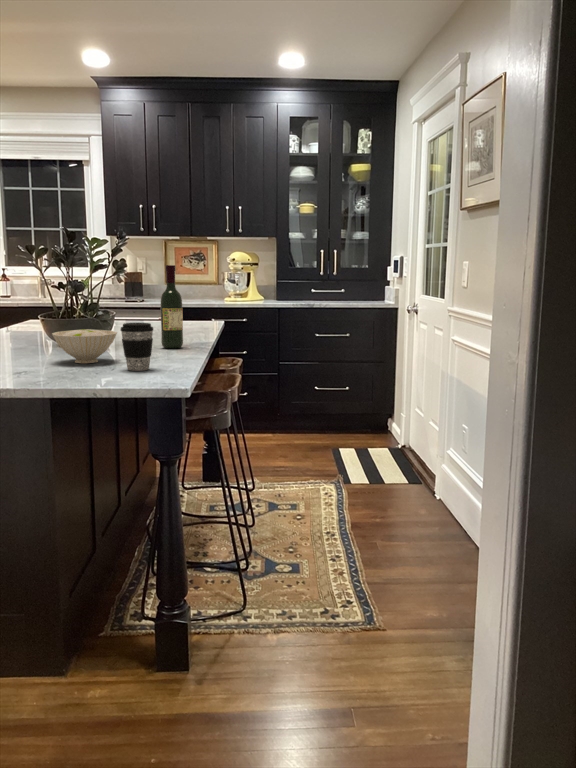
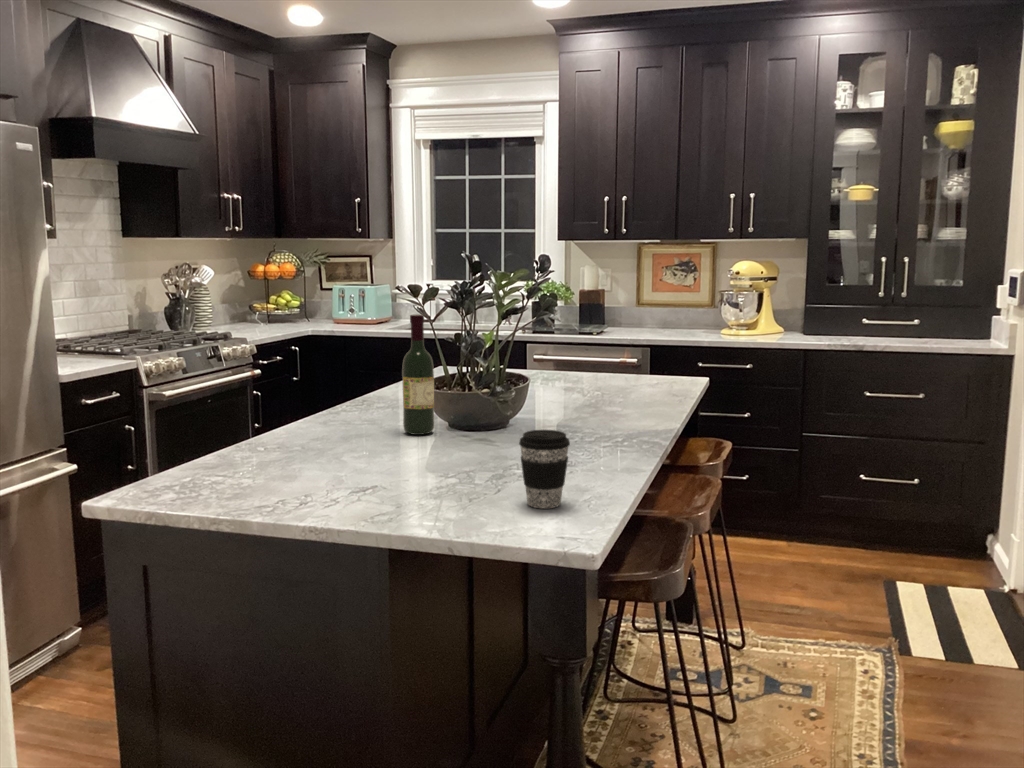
wine bottle: present [161,265,183,348] -> present [402,314,435,435]
bowl: present [52,329,117,363] -> none [429,423,523,480]

